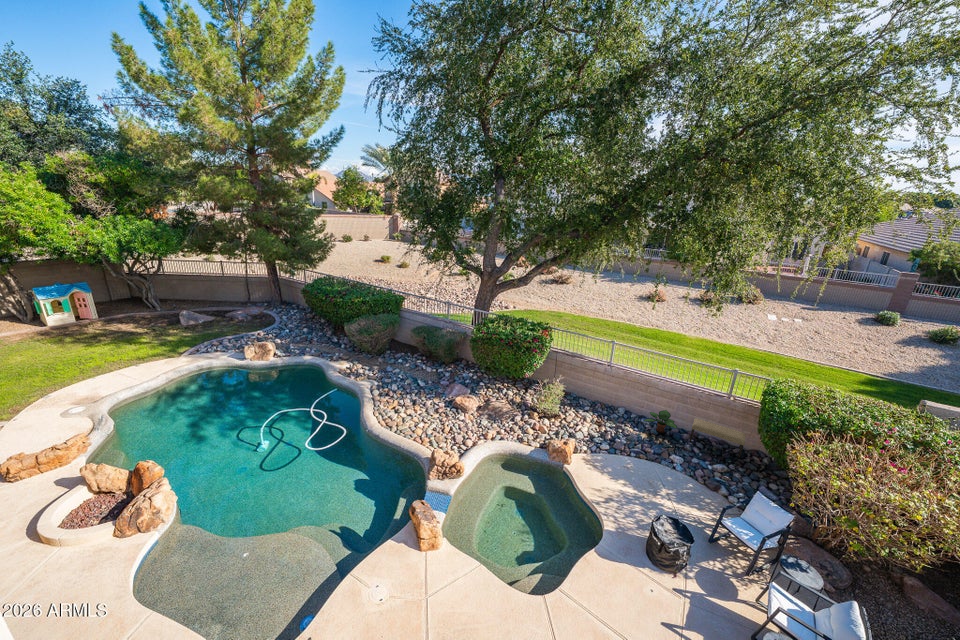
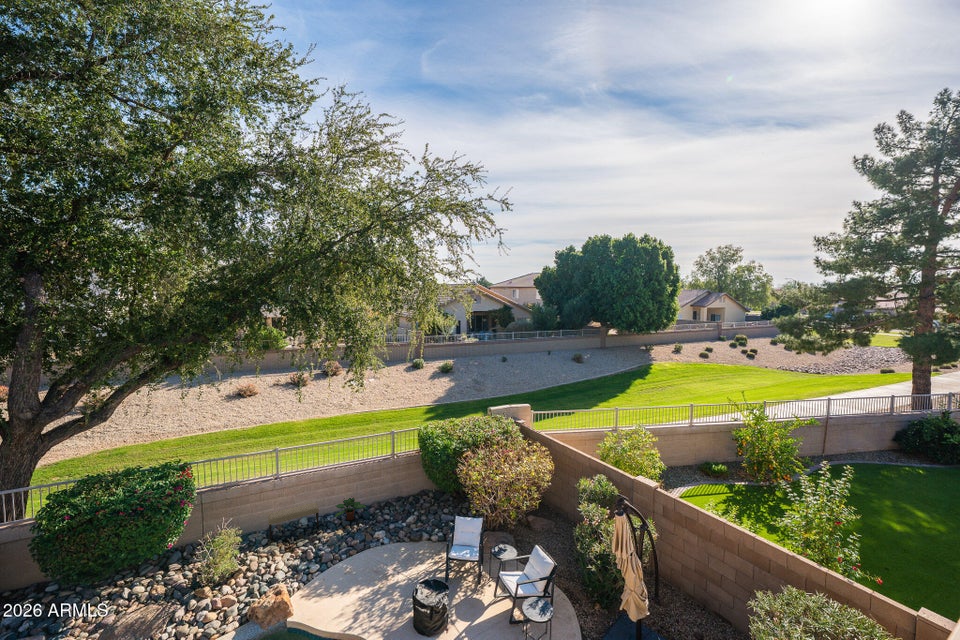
bench: present [689,418,746,458] -> present [268,503,319,539]

